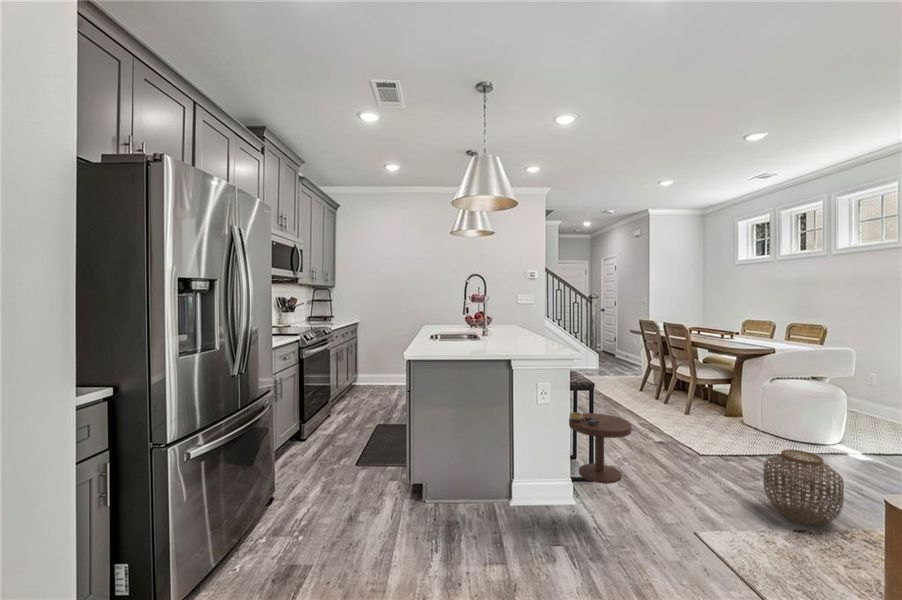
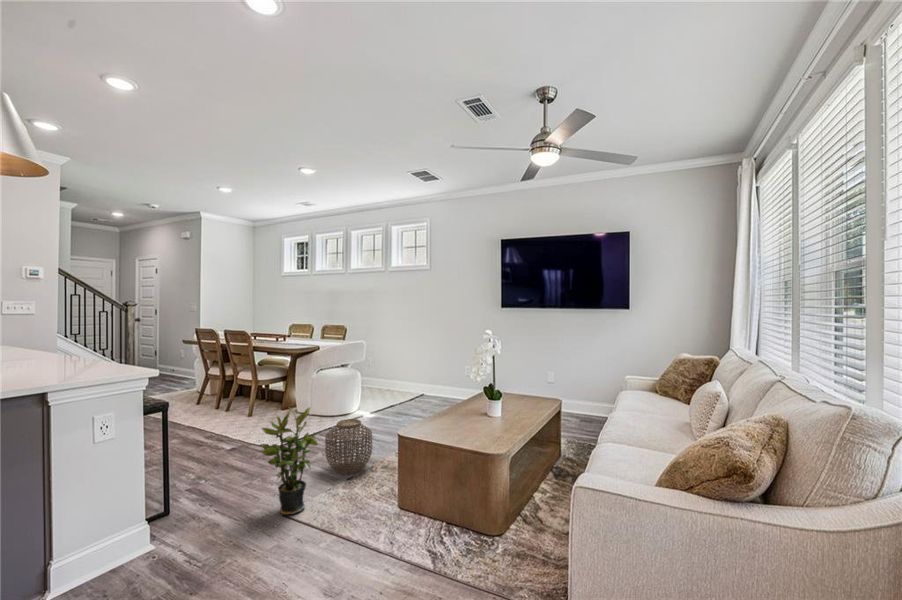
side table: present [569,412,631,484] -> none [150,432,226,559]
potted plant: none [670,413,743,538] -> present [261,407,318,515]

